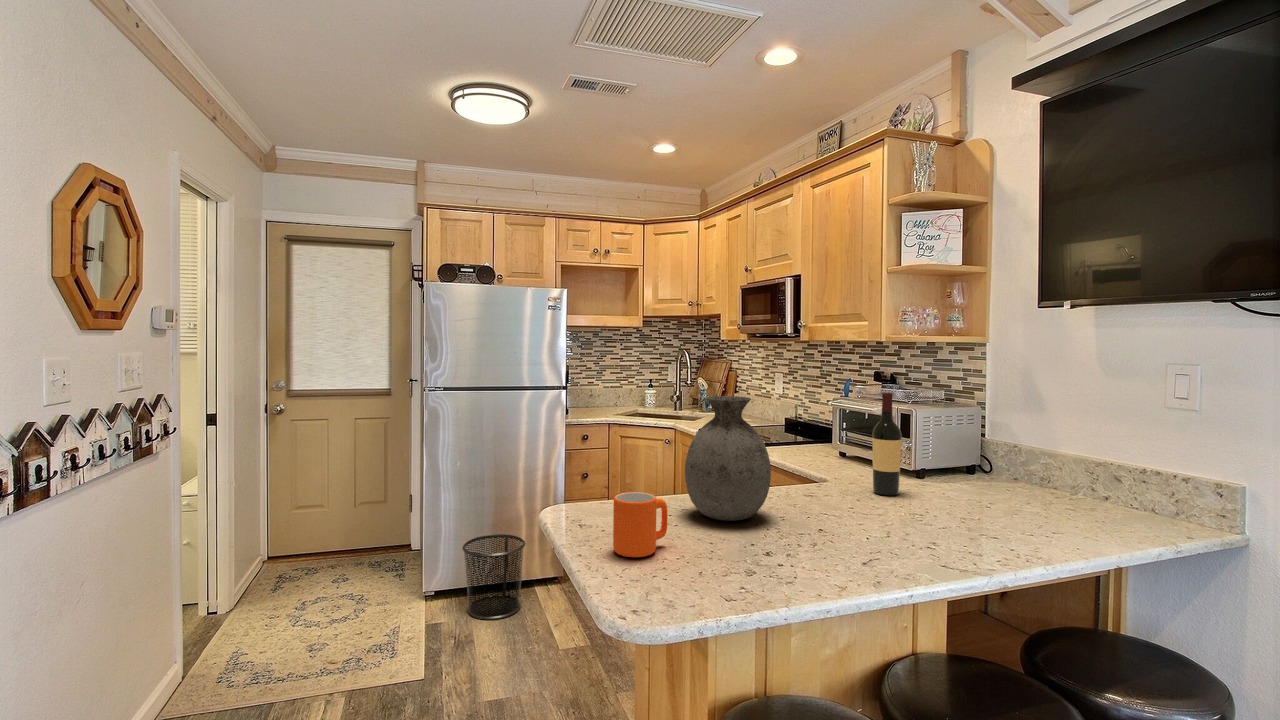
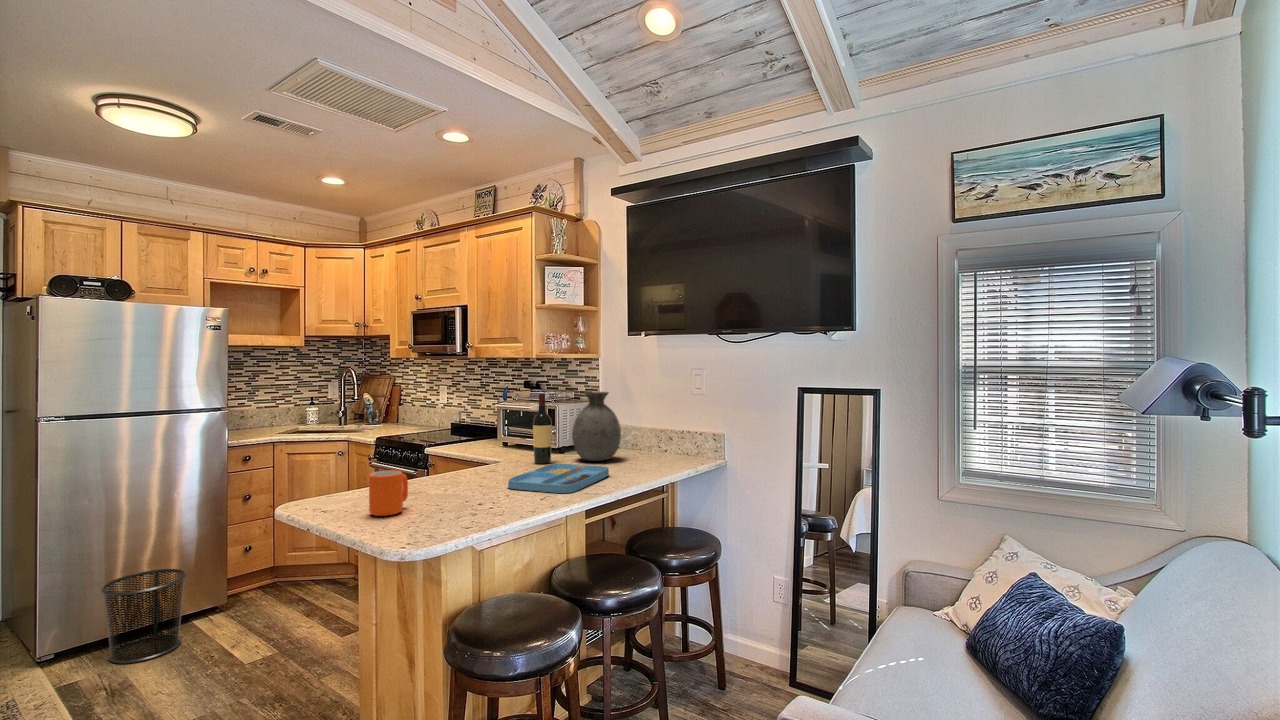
vase: present [685,396,771,521] -> present [572,392,621,461]
tray: none [819,502,995,567] -> present [508,464,609,493]

